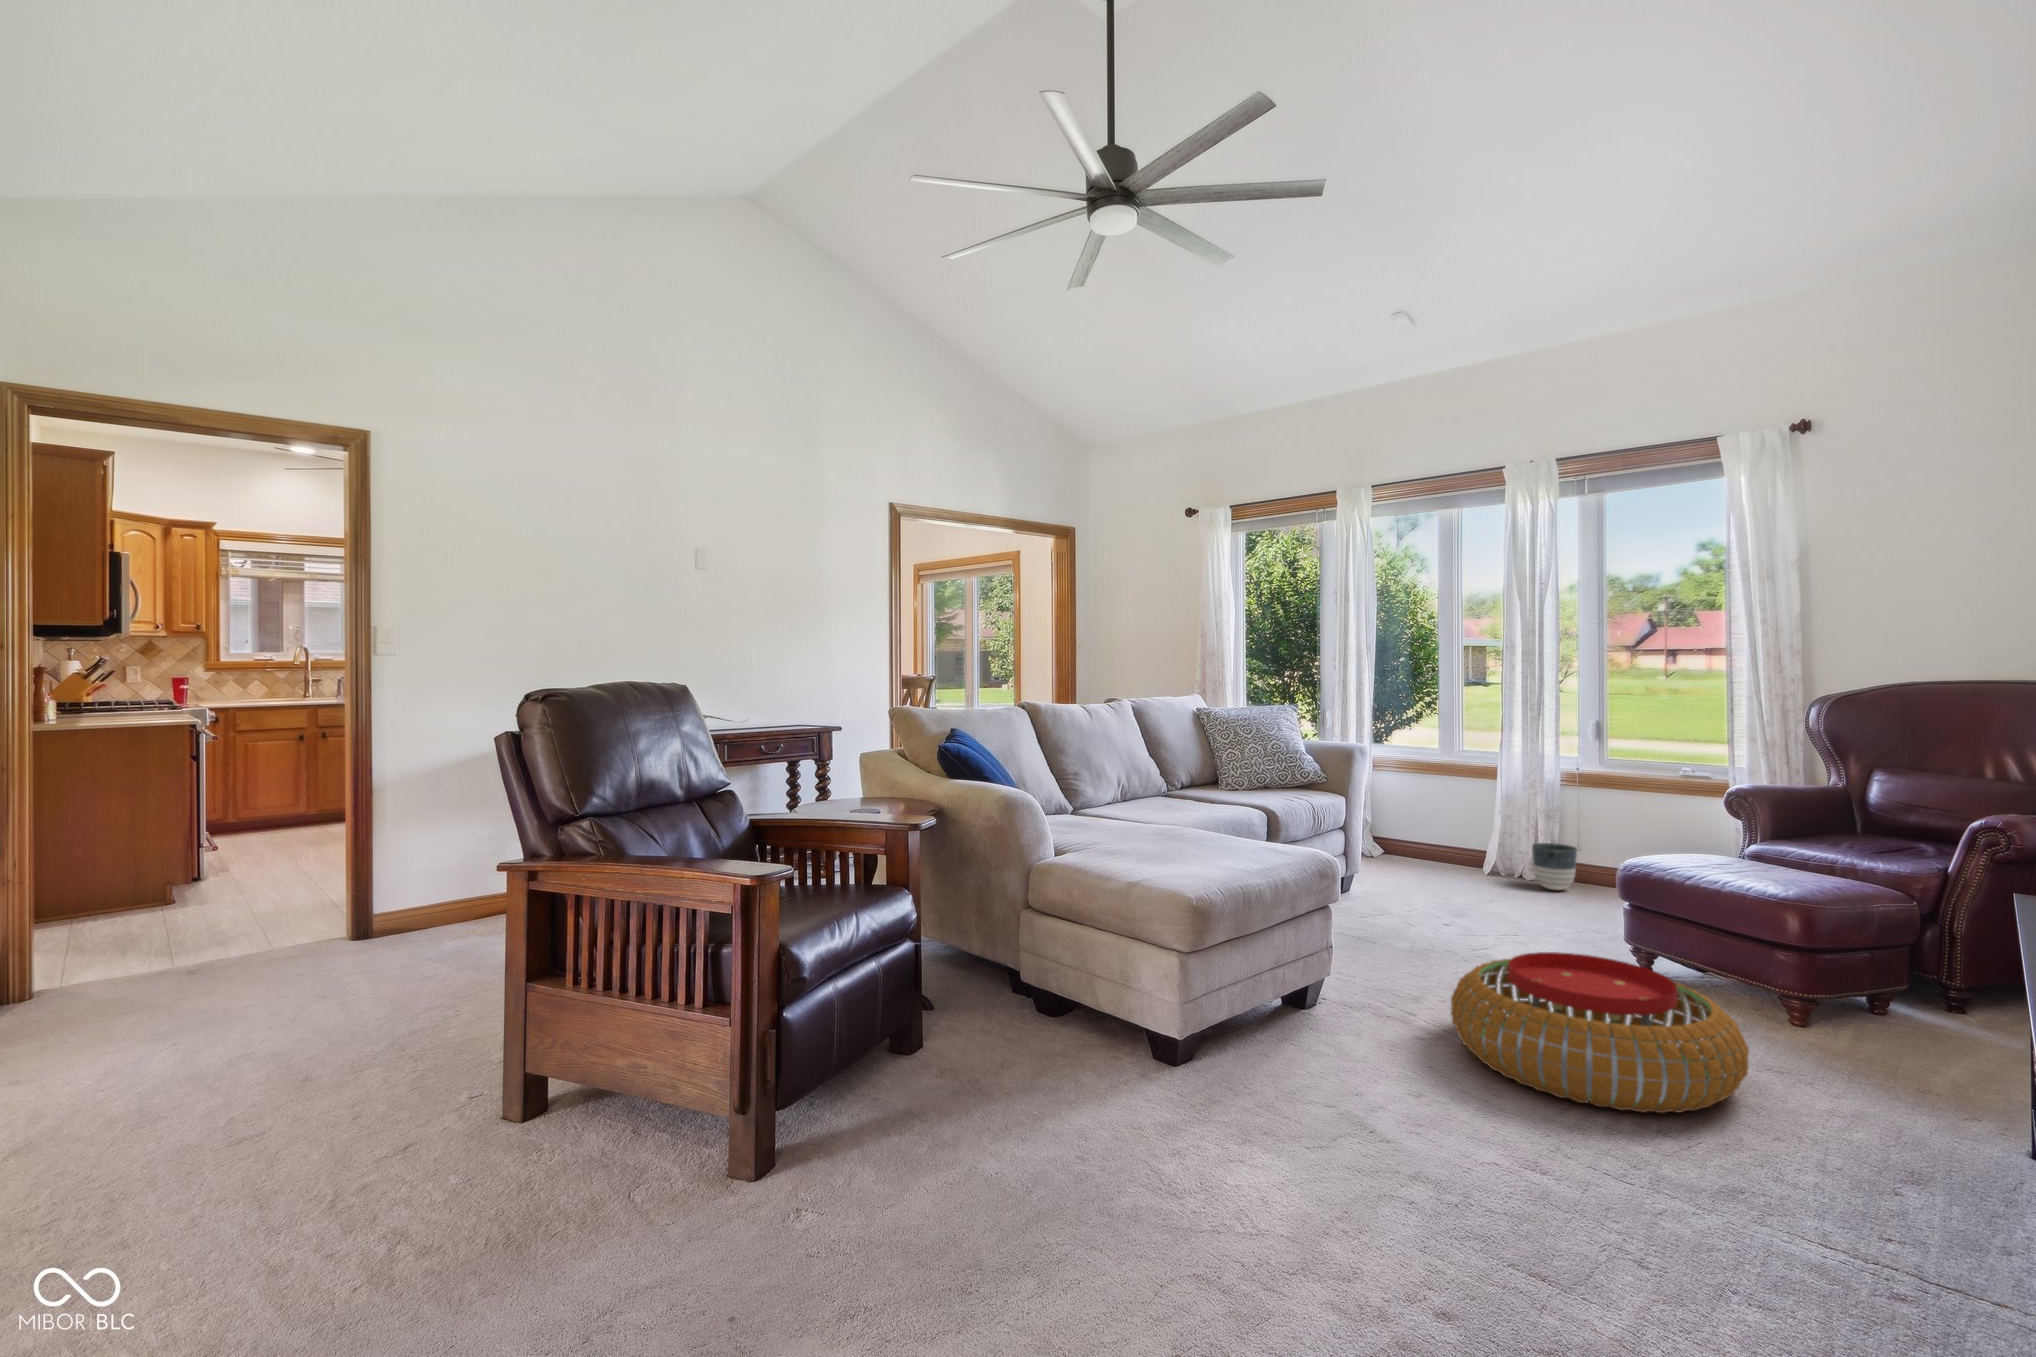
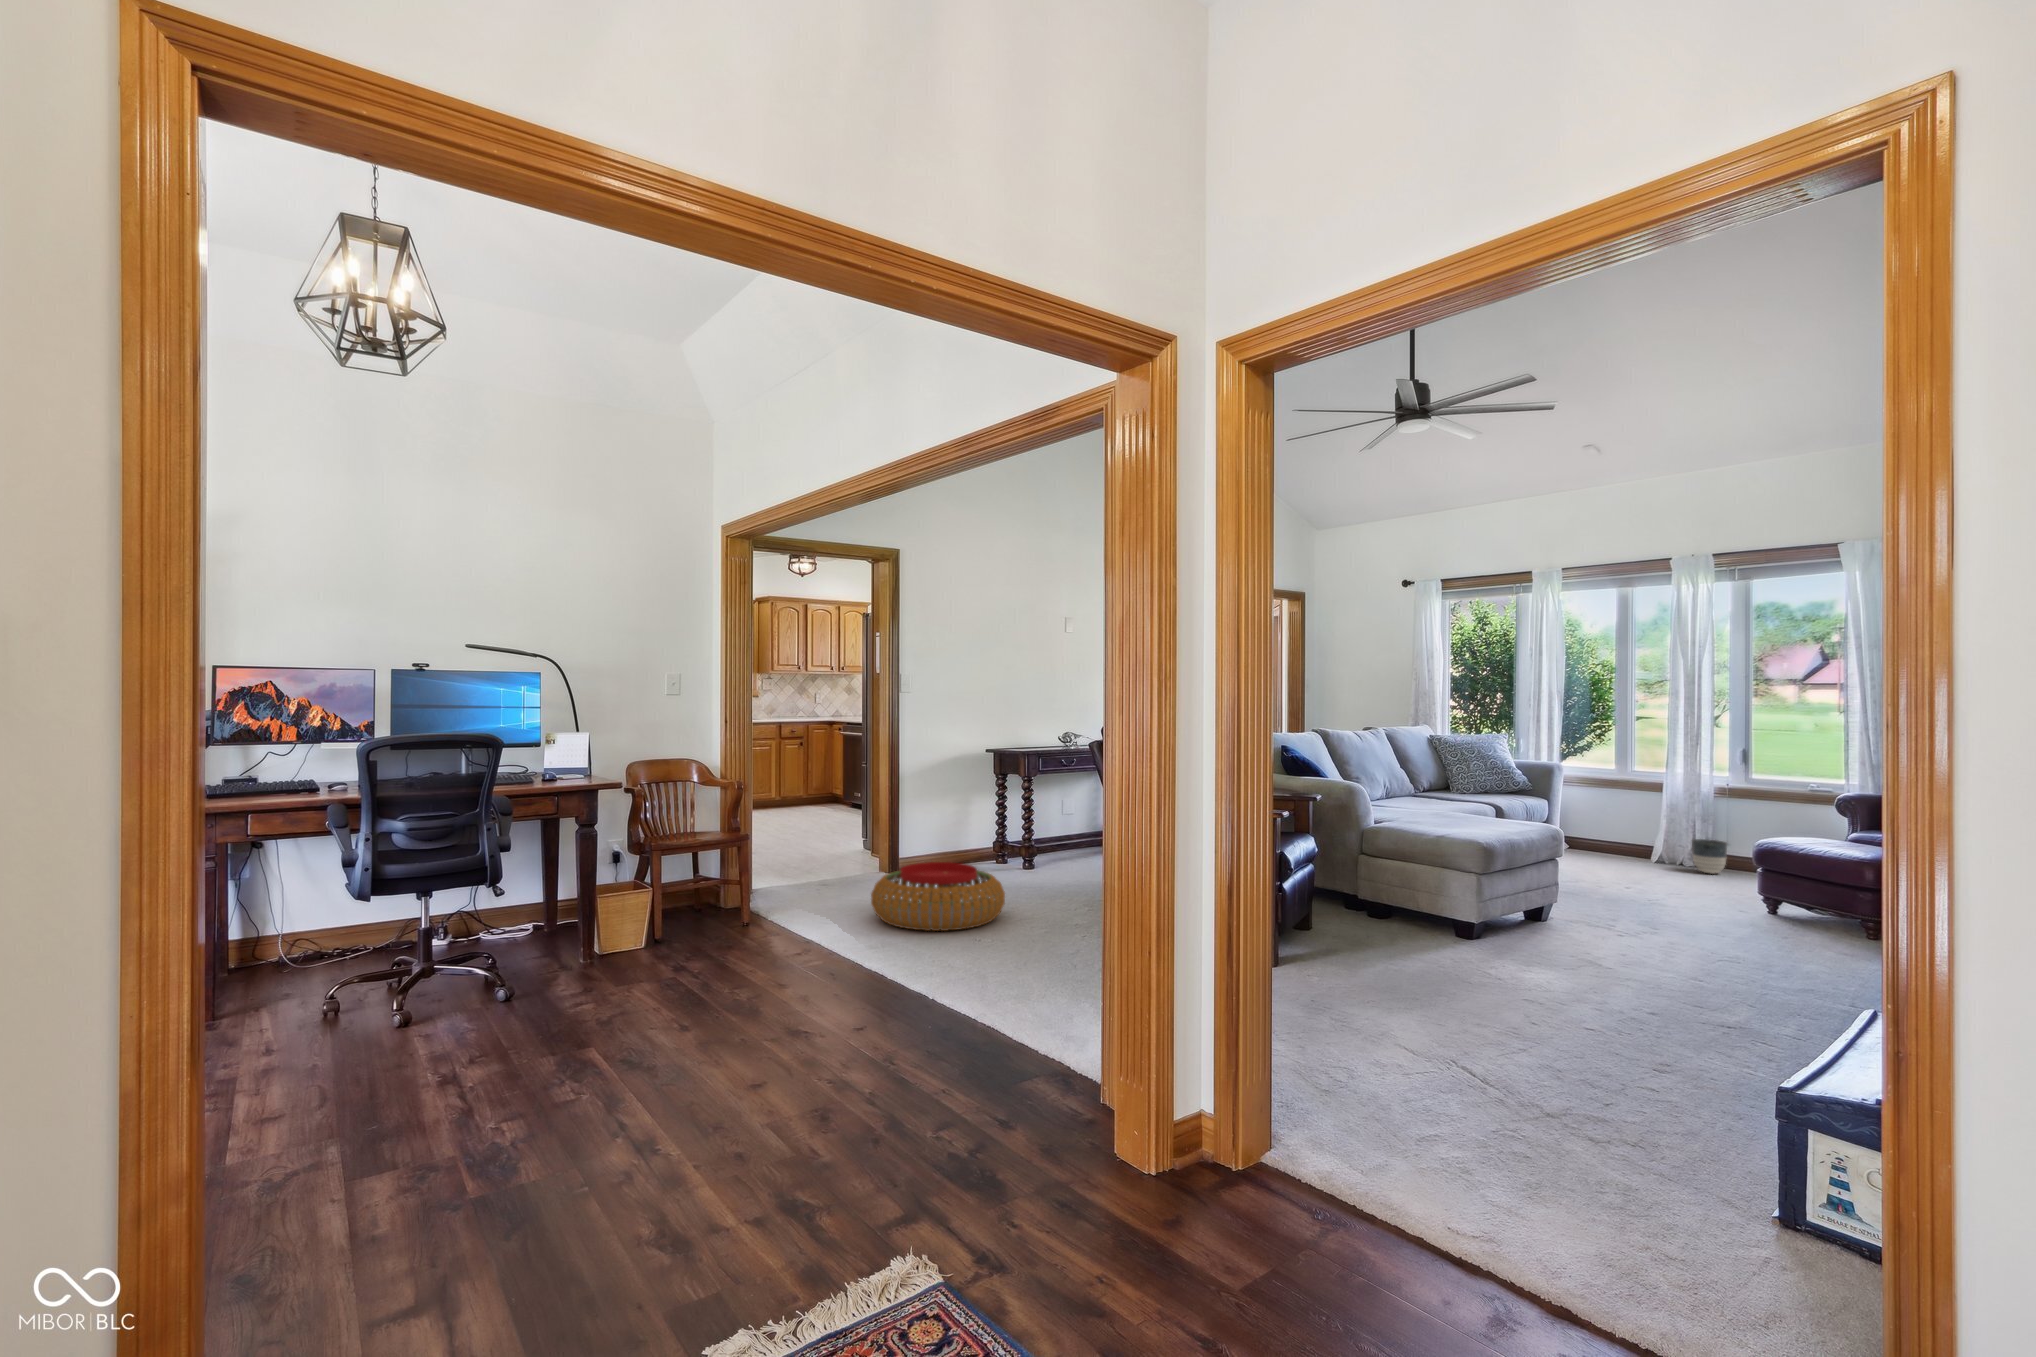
pouf: present [1451,952,1749,1113] -> present [871,862,1005,931]

